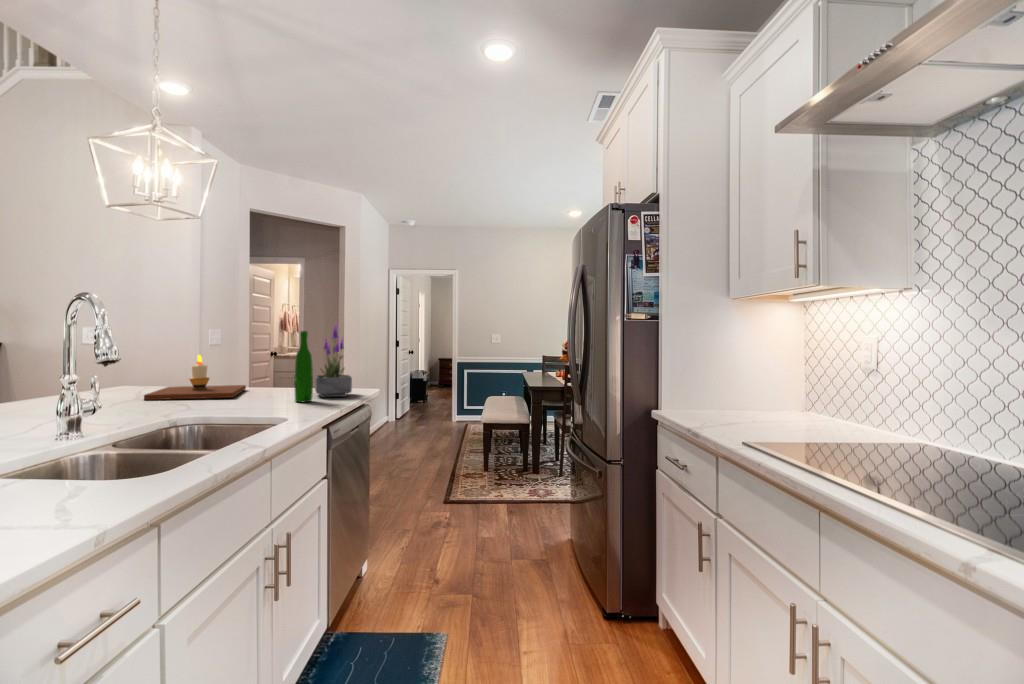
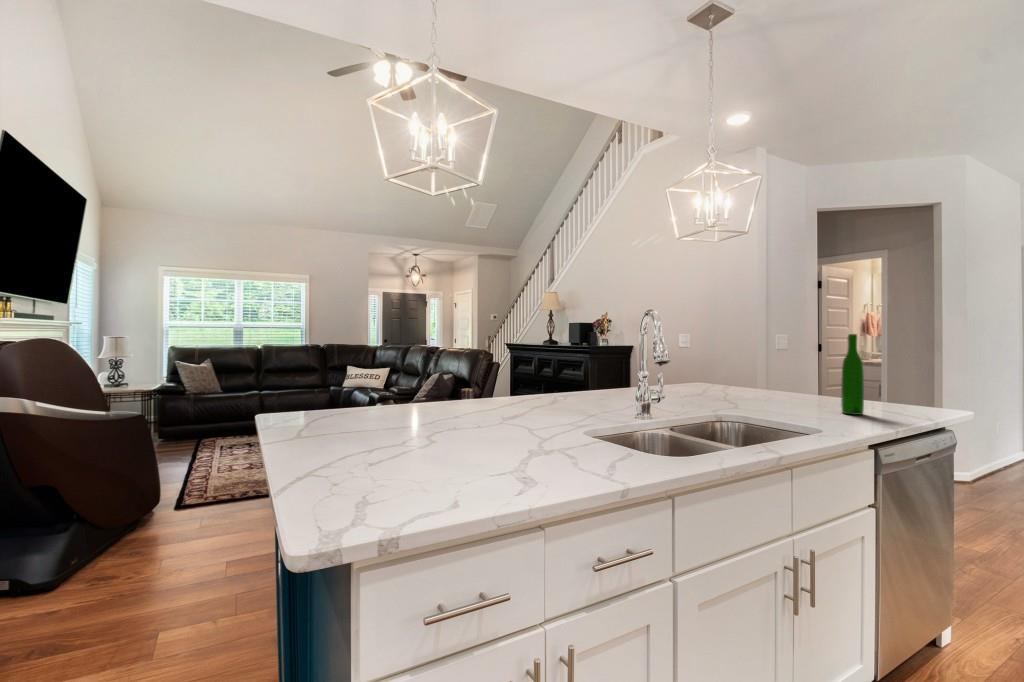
potted plant: present [315,323,352,397] -> none [871,321,922,414]
candle: present [144,355,246,400] -> none [703,358,795,402]

